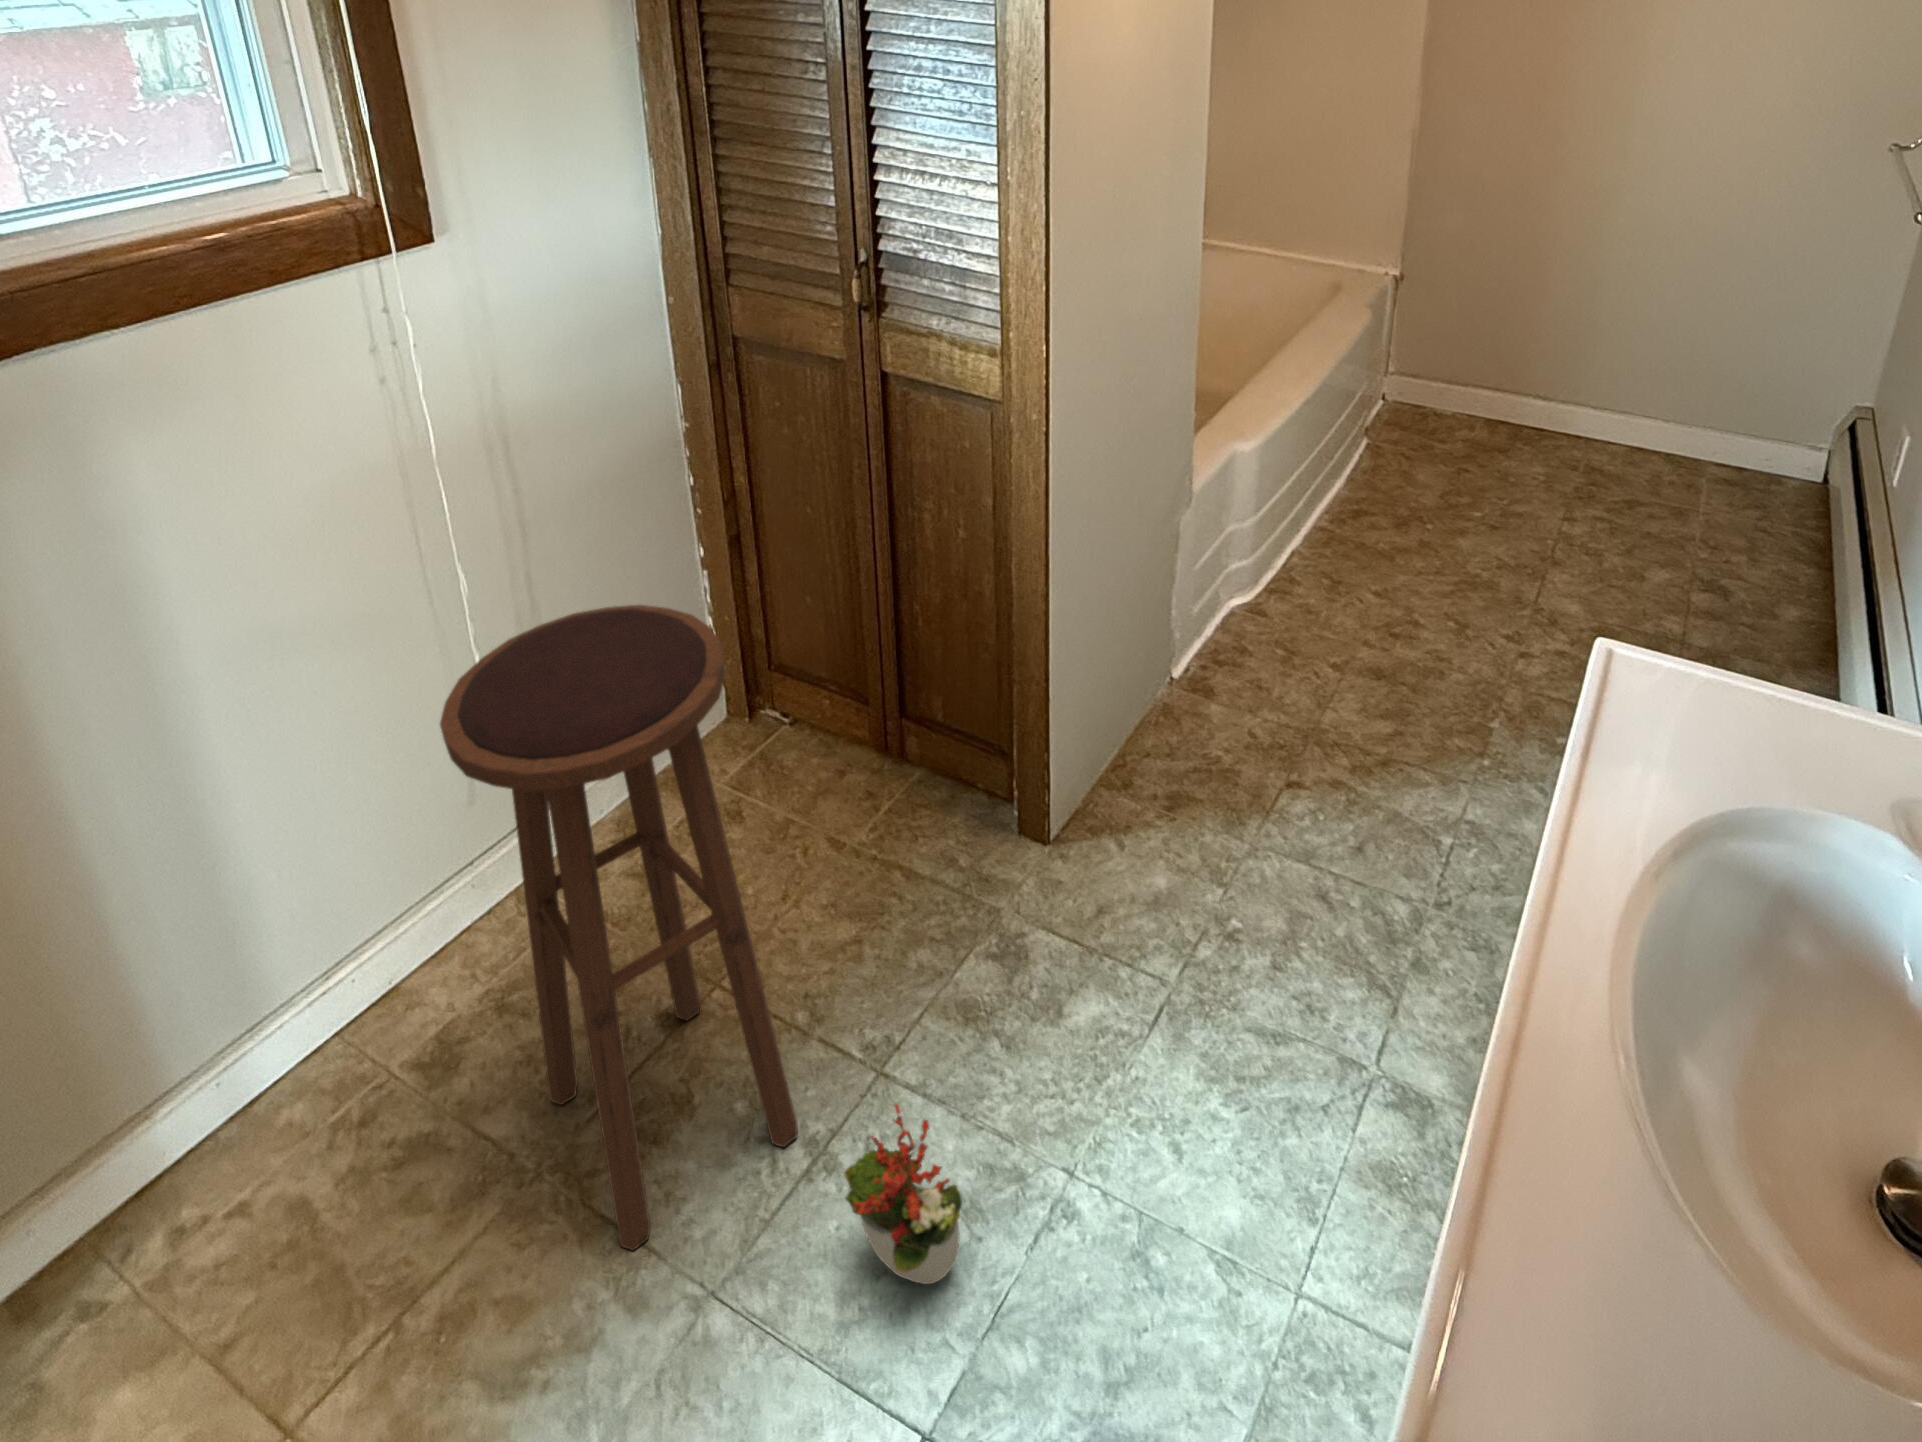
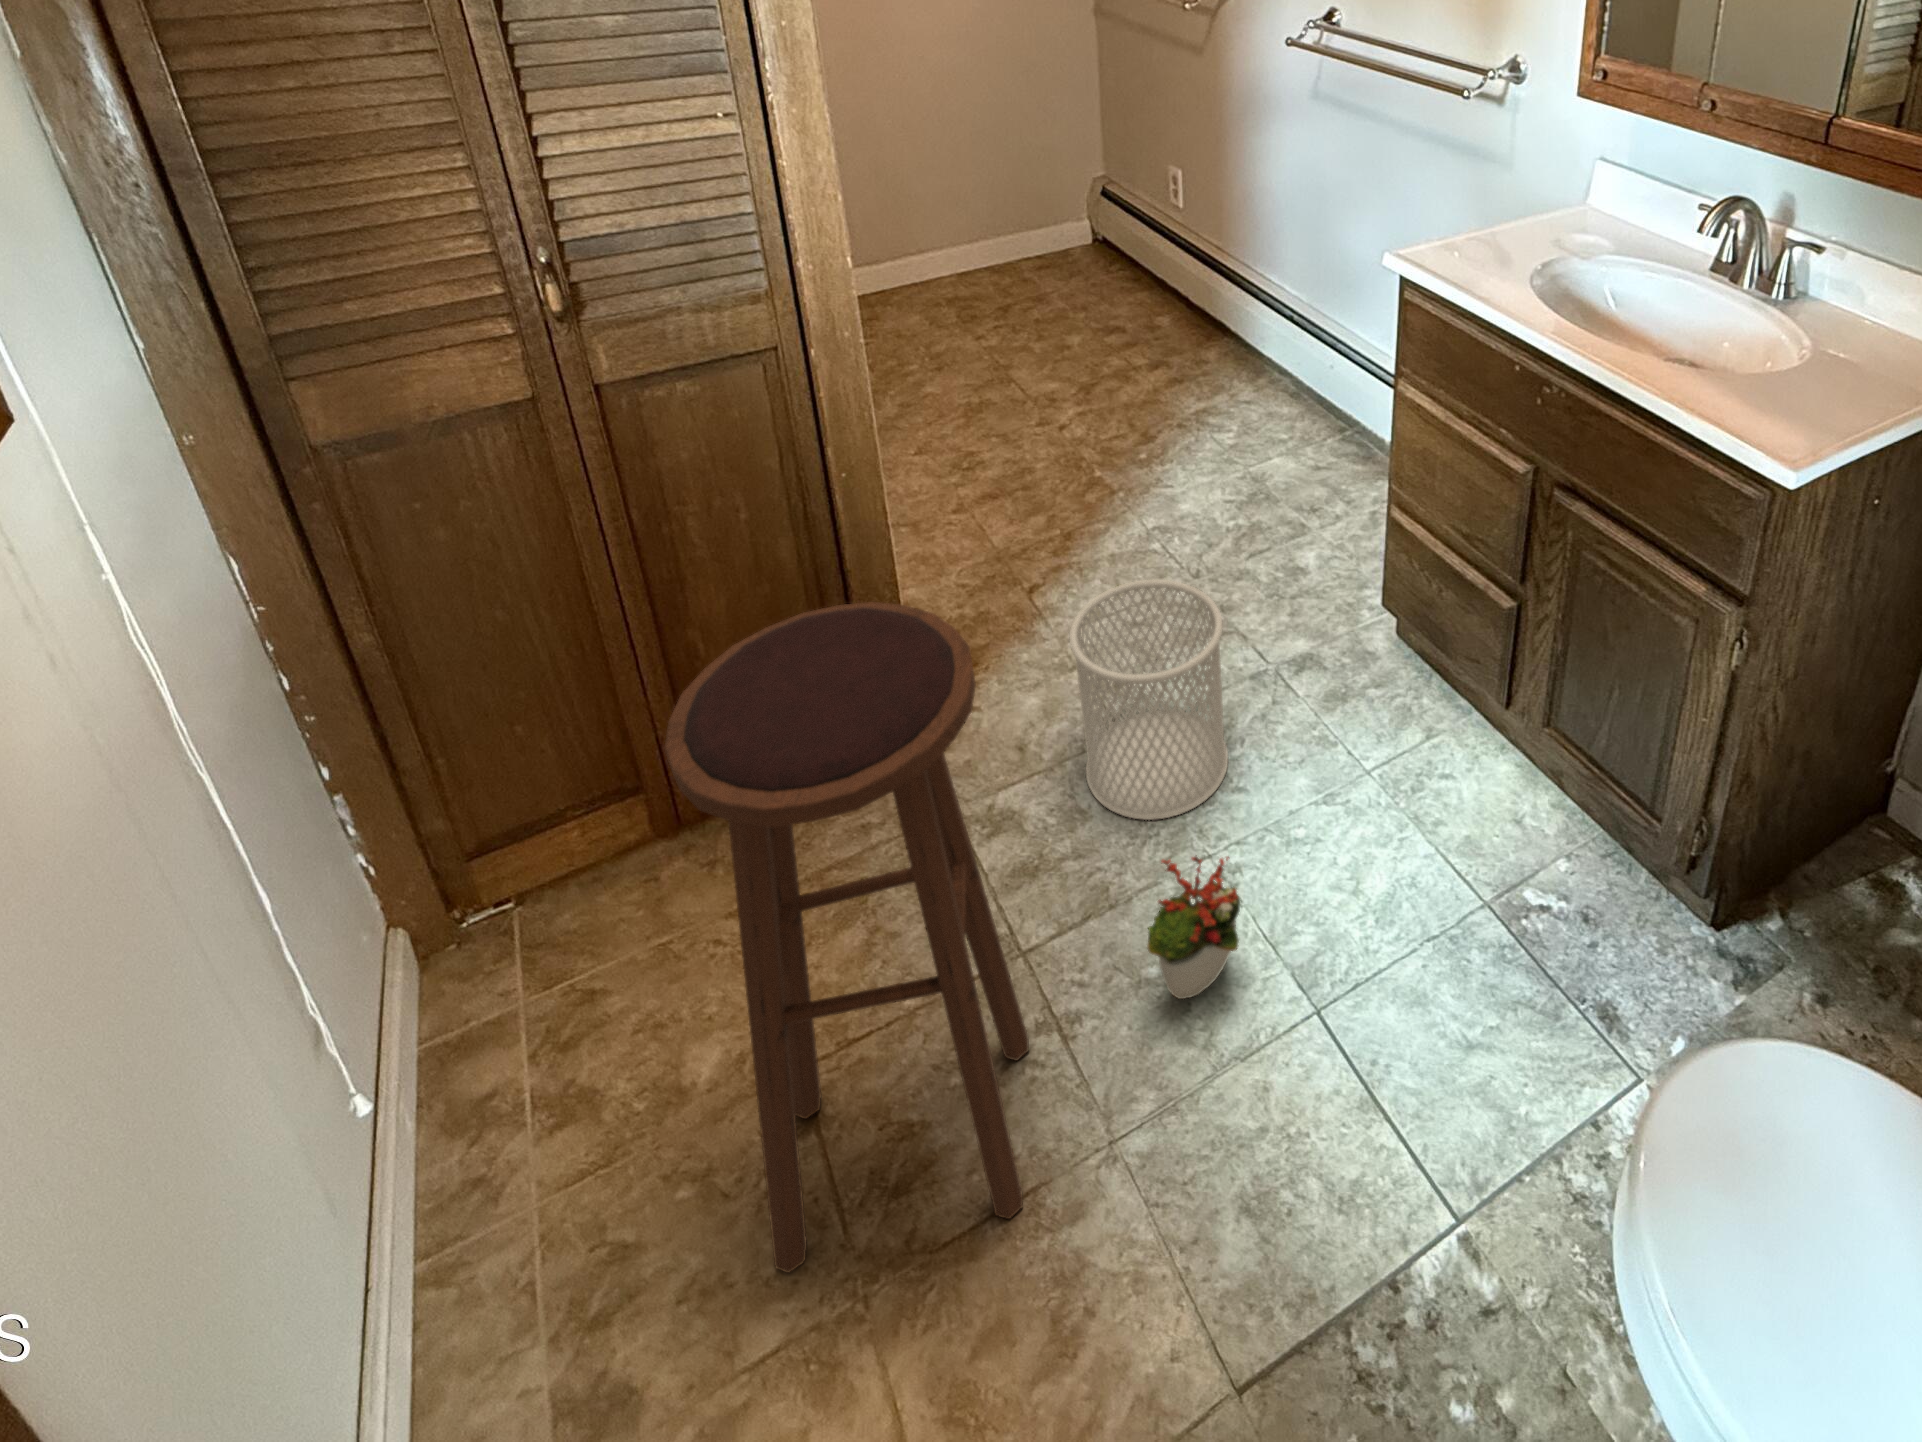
wastebasket: none [1073,818,1254,1125] -> present [1070,580,1228,820]

